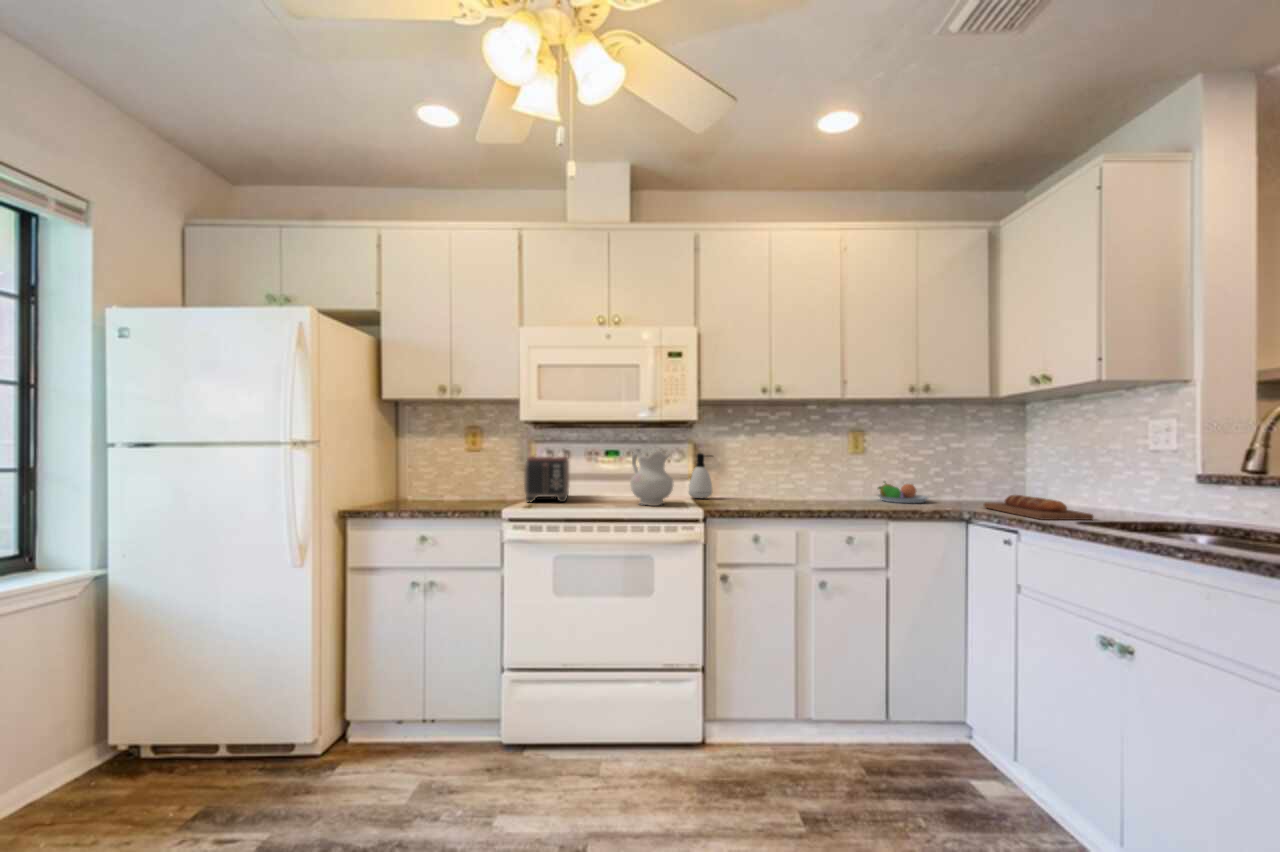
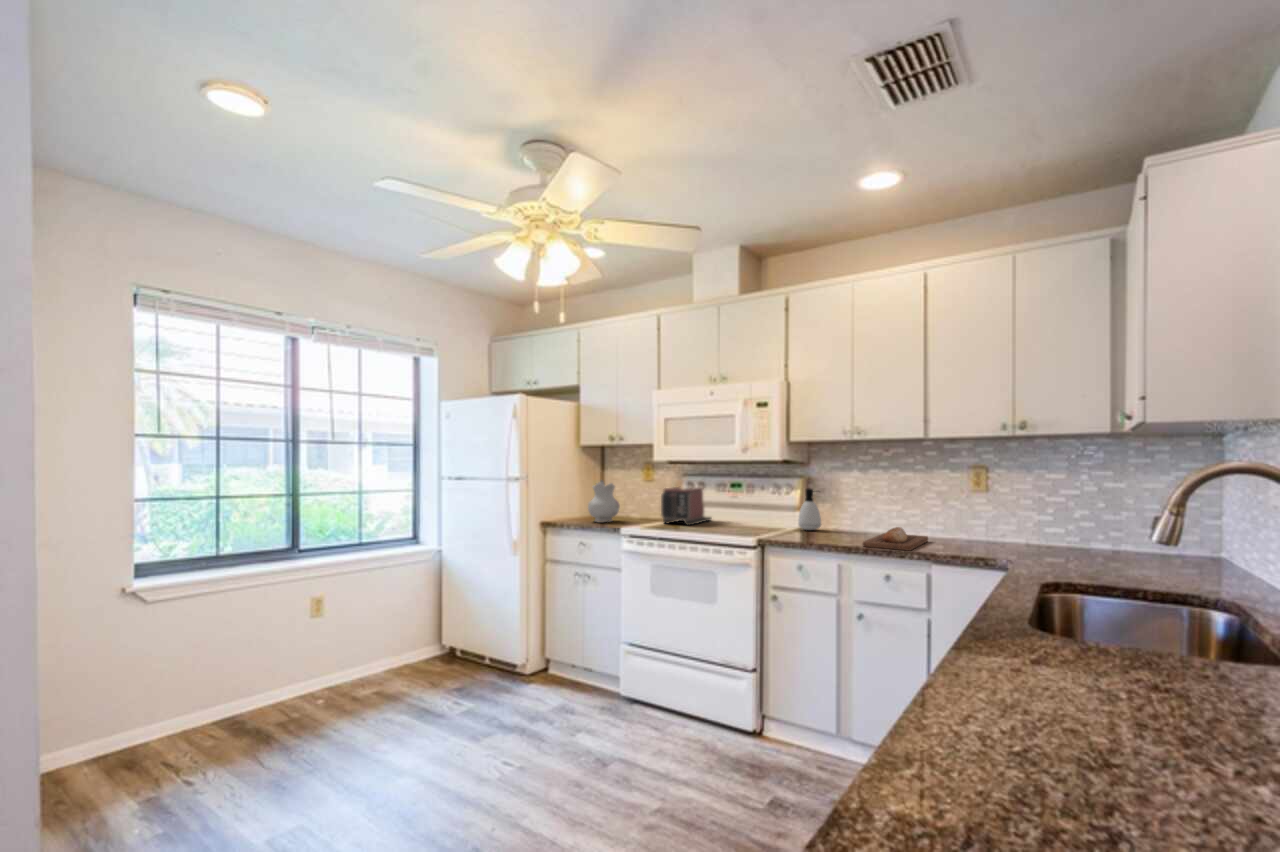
ceramic pitcher: present [630,449,673,506] -> present [588,480,620,522]
fruit bowl: present [878,482,929,503] -> none [981,524,1050,551]
bread loaf: present [984,495,1093,520] -> present [862,527,928,551]

